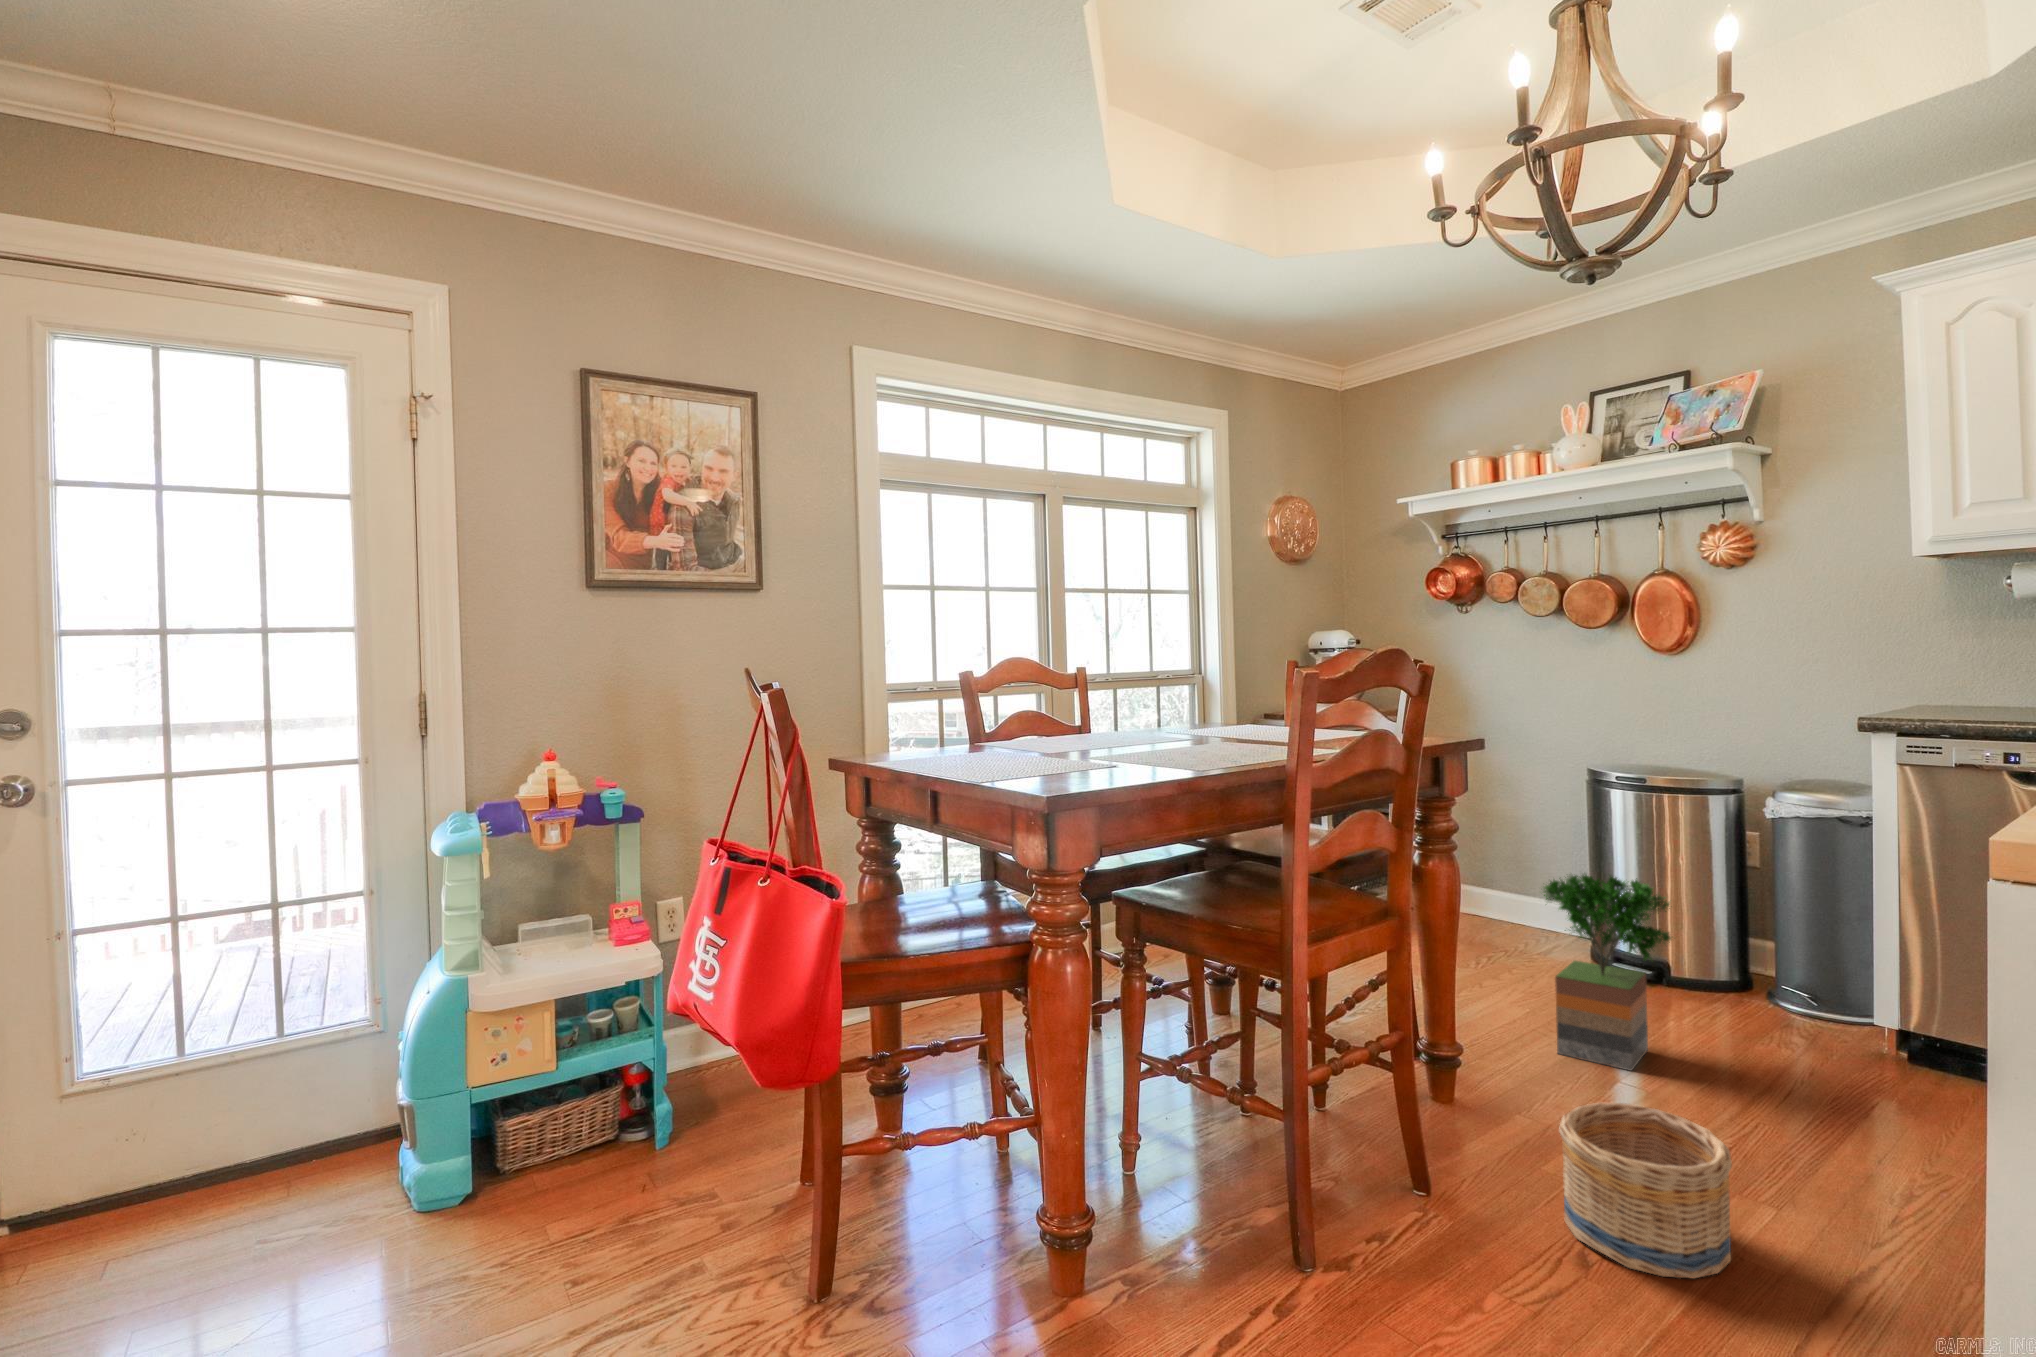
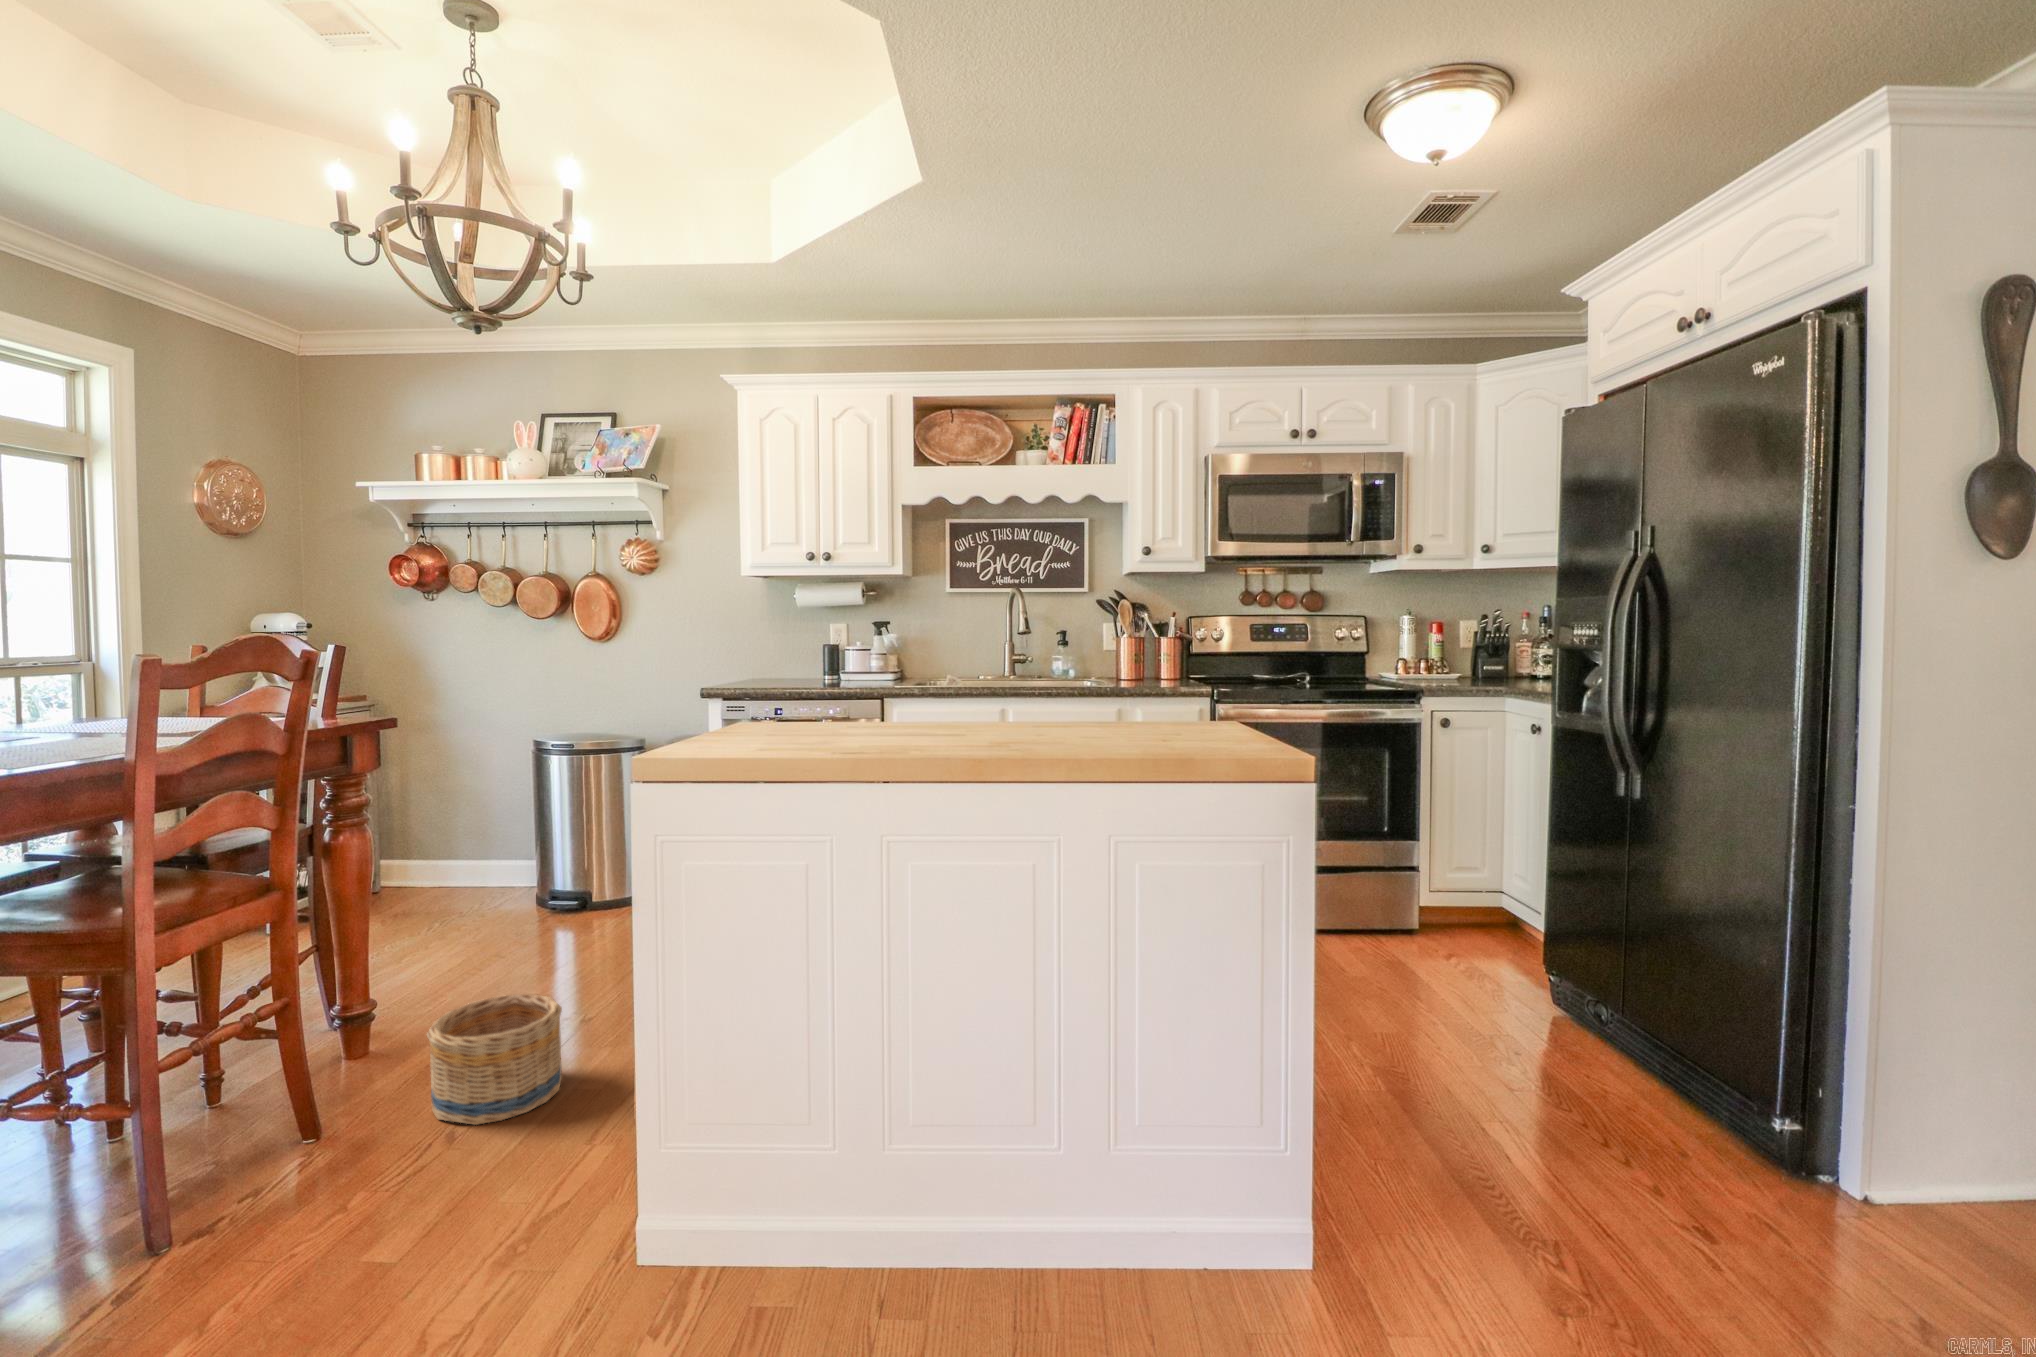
potted tree: present [1544,874,1671,1071] -> none [465,820,575,982]

